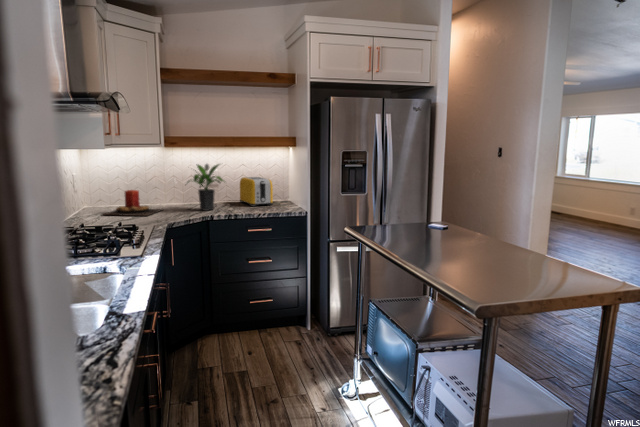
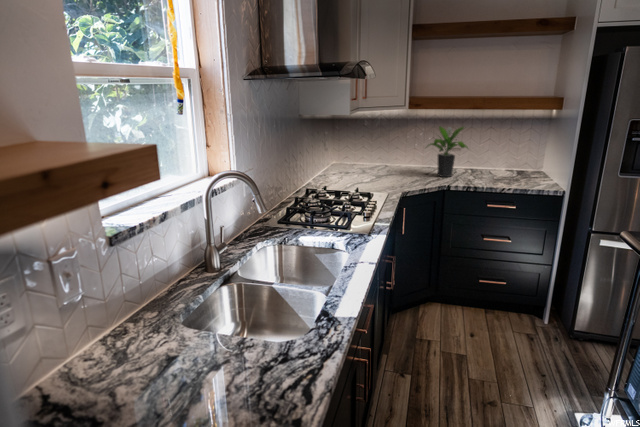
toaster: present [240,177,273,206] -> none [483,141,524,176]
candle: present [103,190,161,216] -> none [346,150,401,179]

